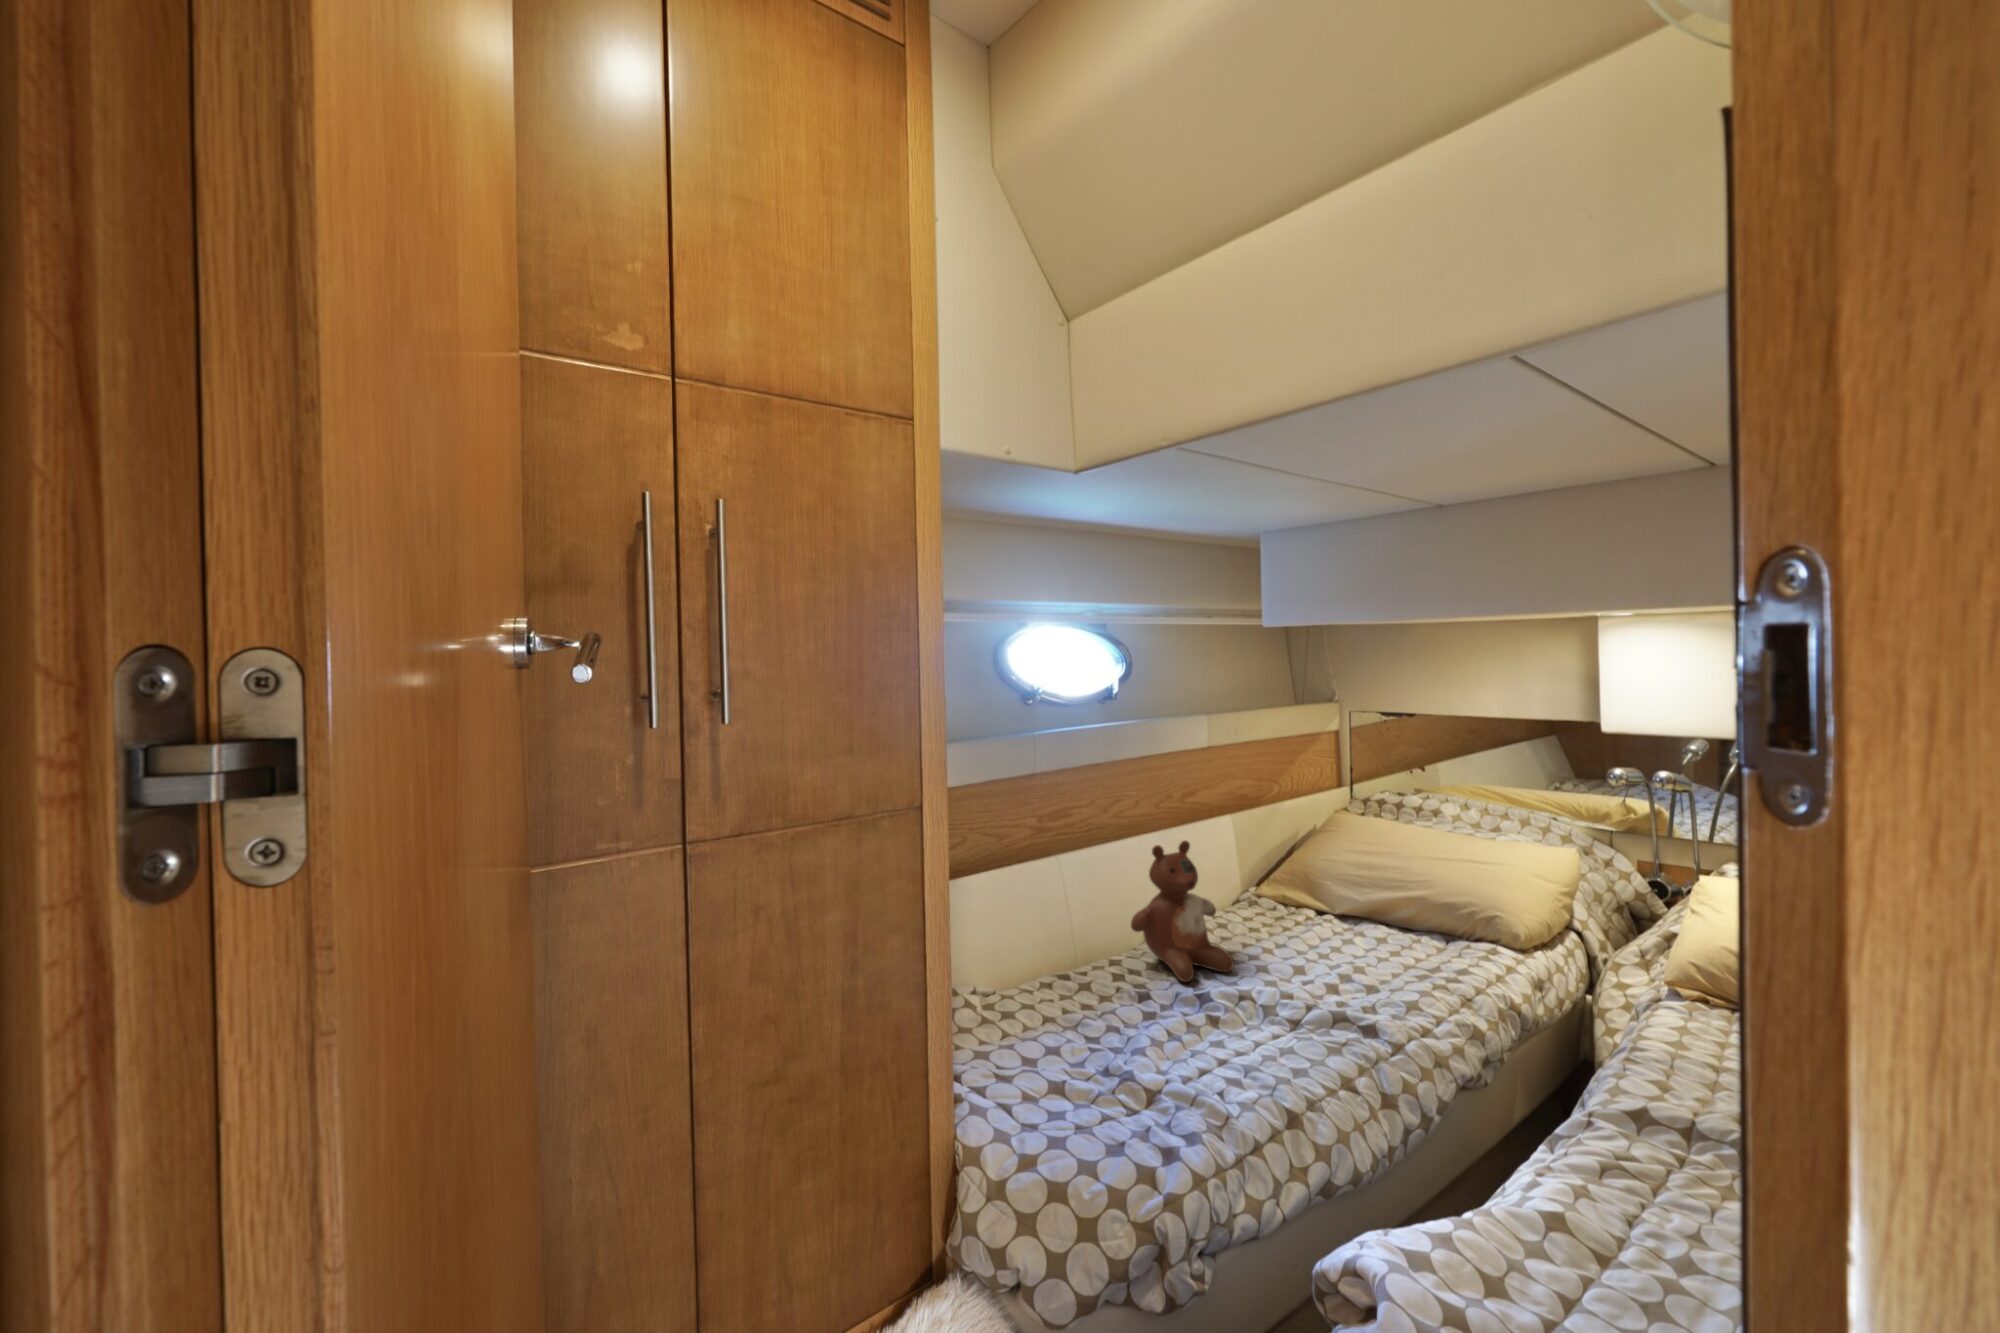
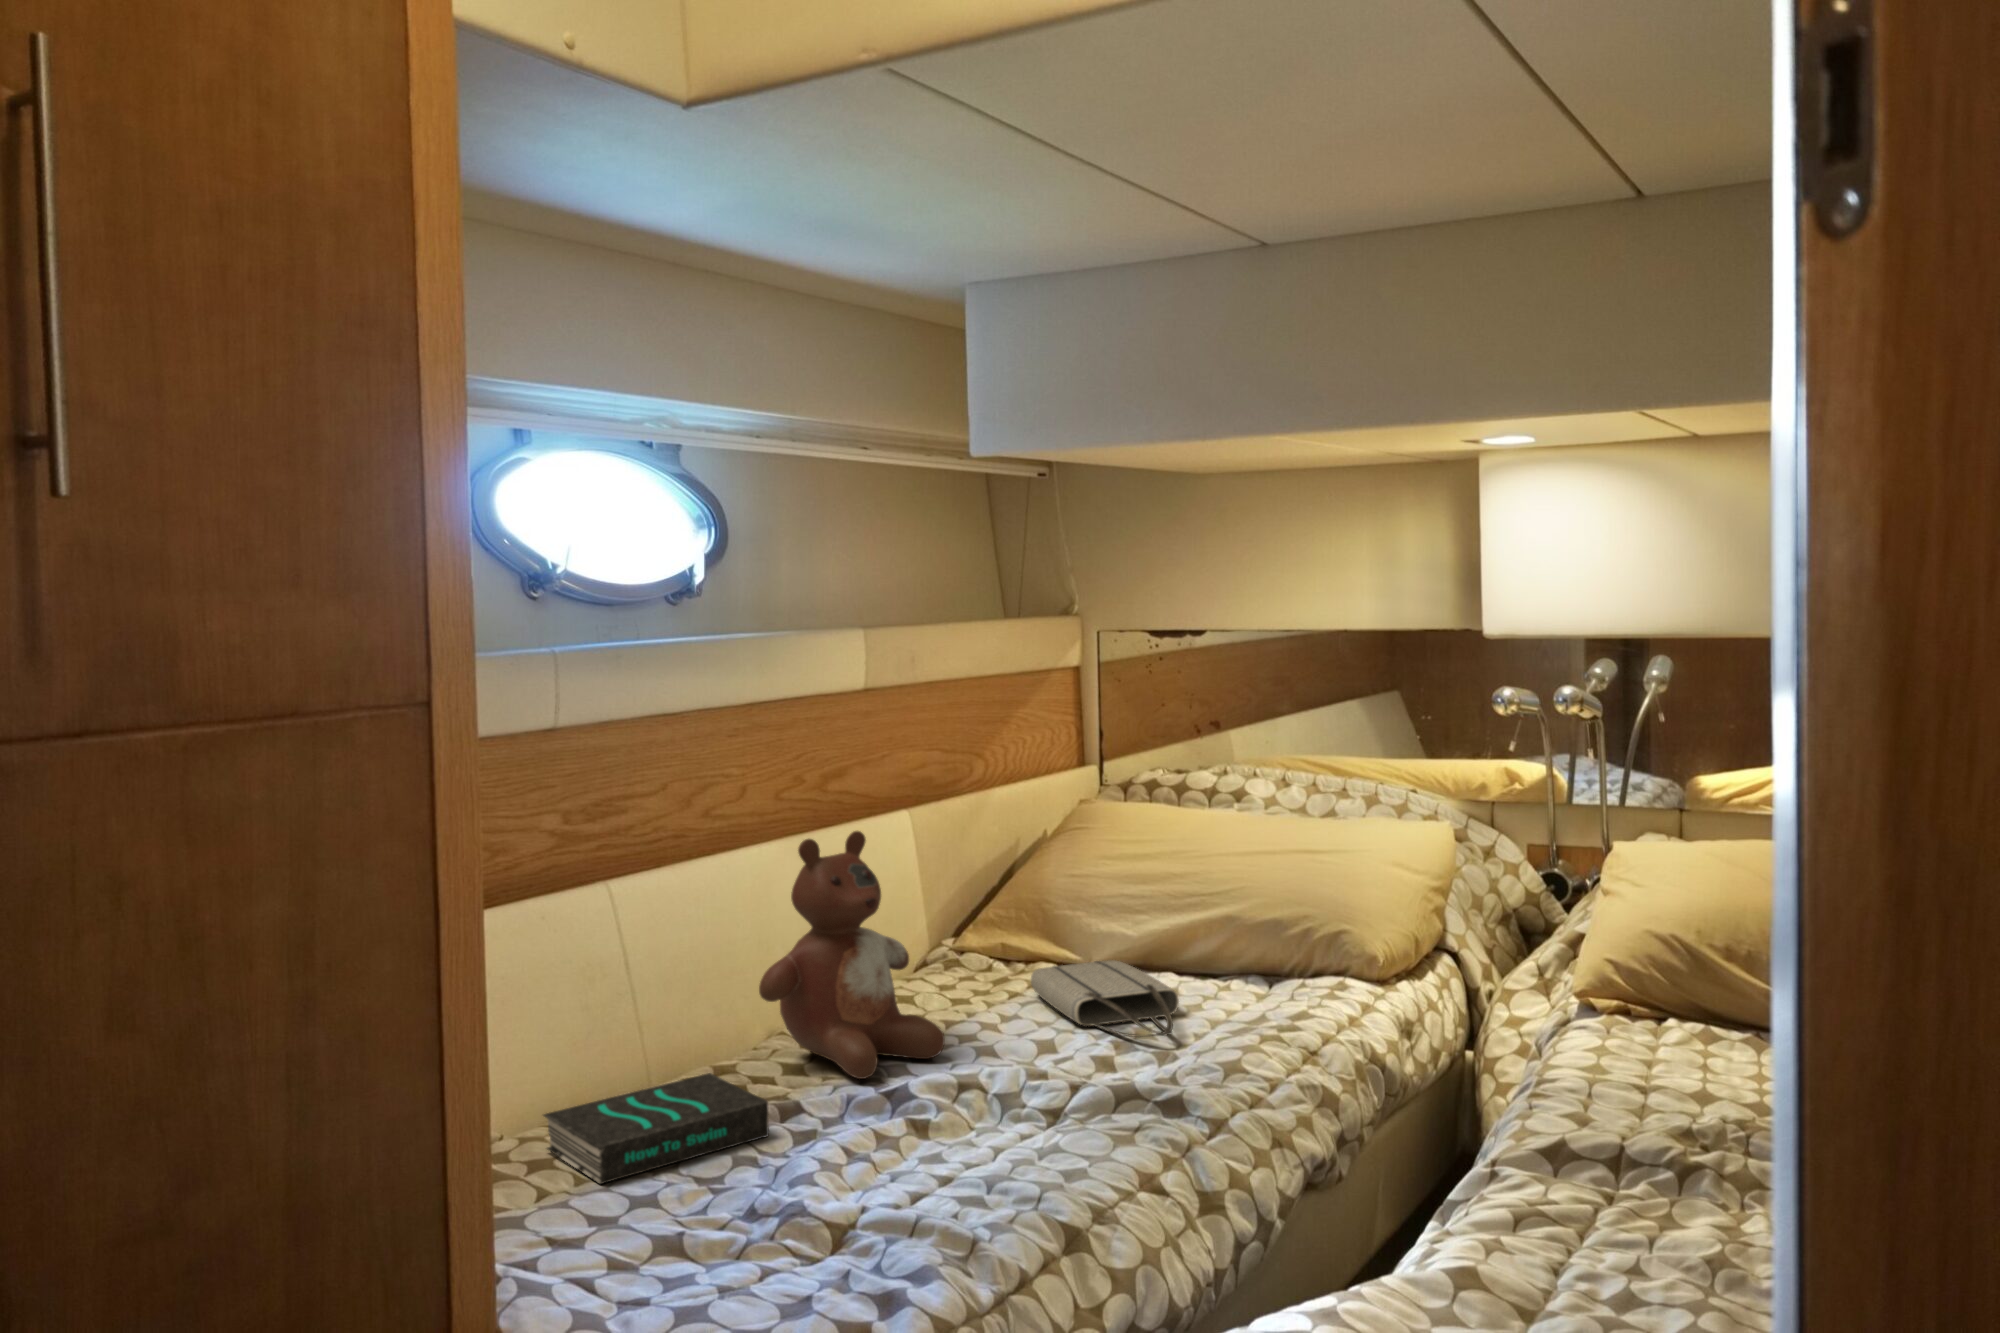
tote bag: none [1291,915,1381,977] -> present [1031,960,1179,1037]
book: none [1015,971,1129,1034] -> present [543,1073,769,1184]

